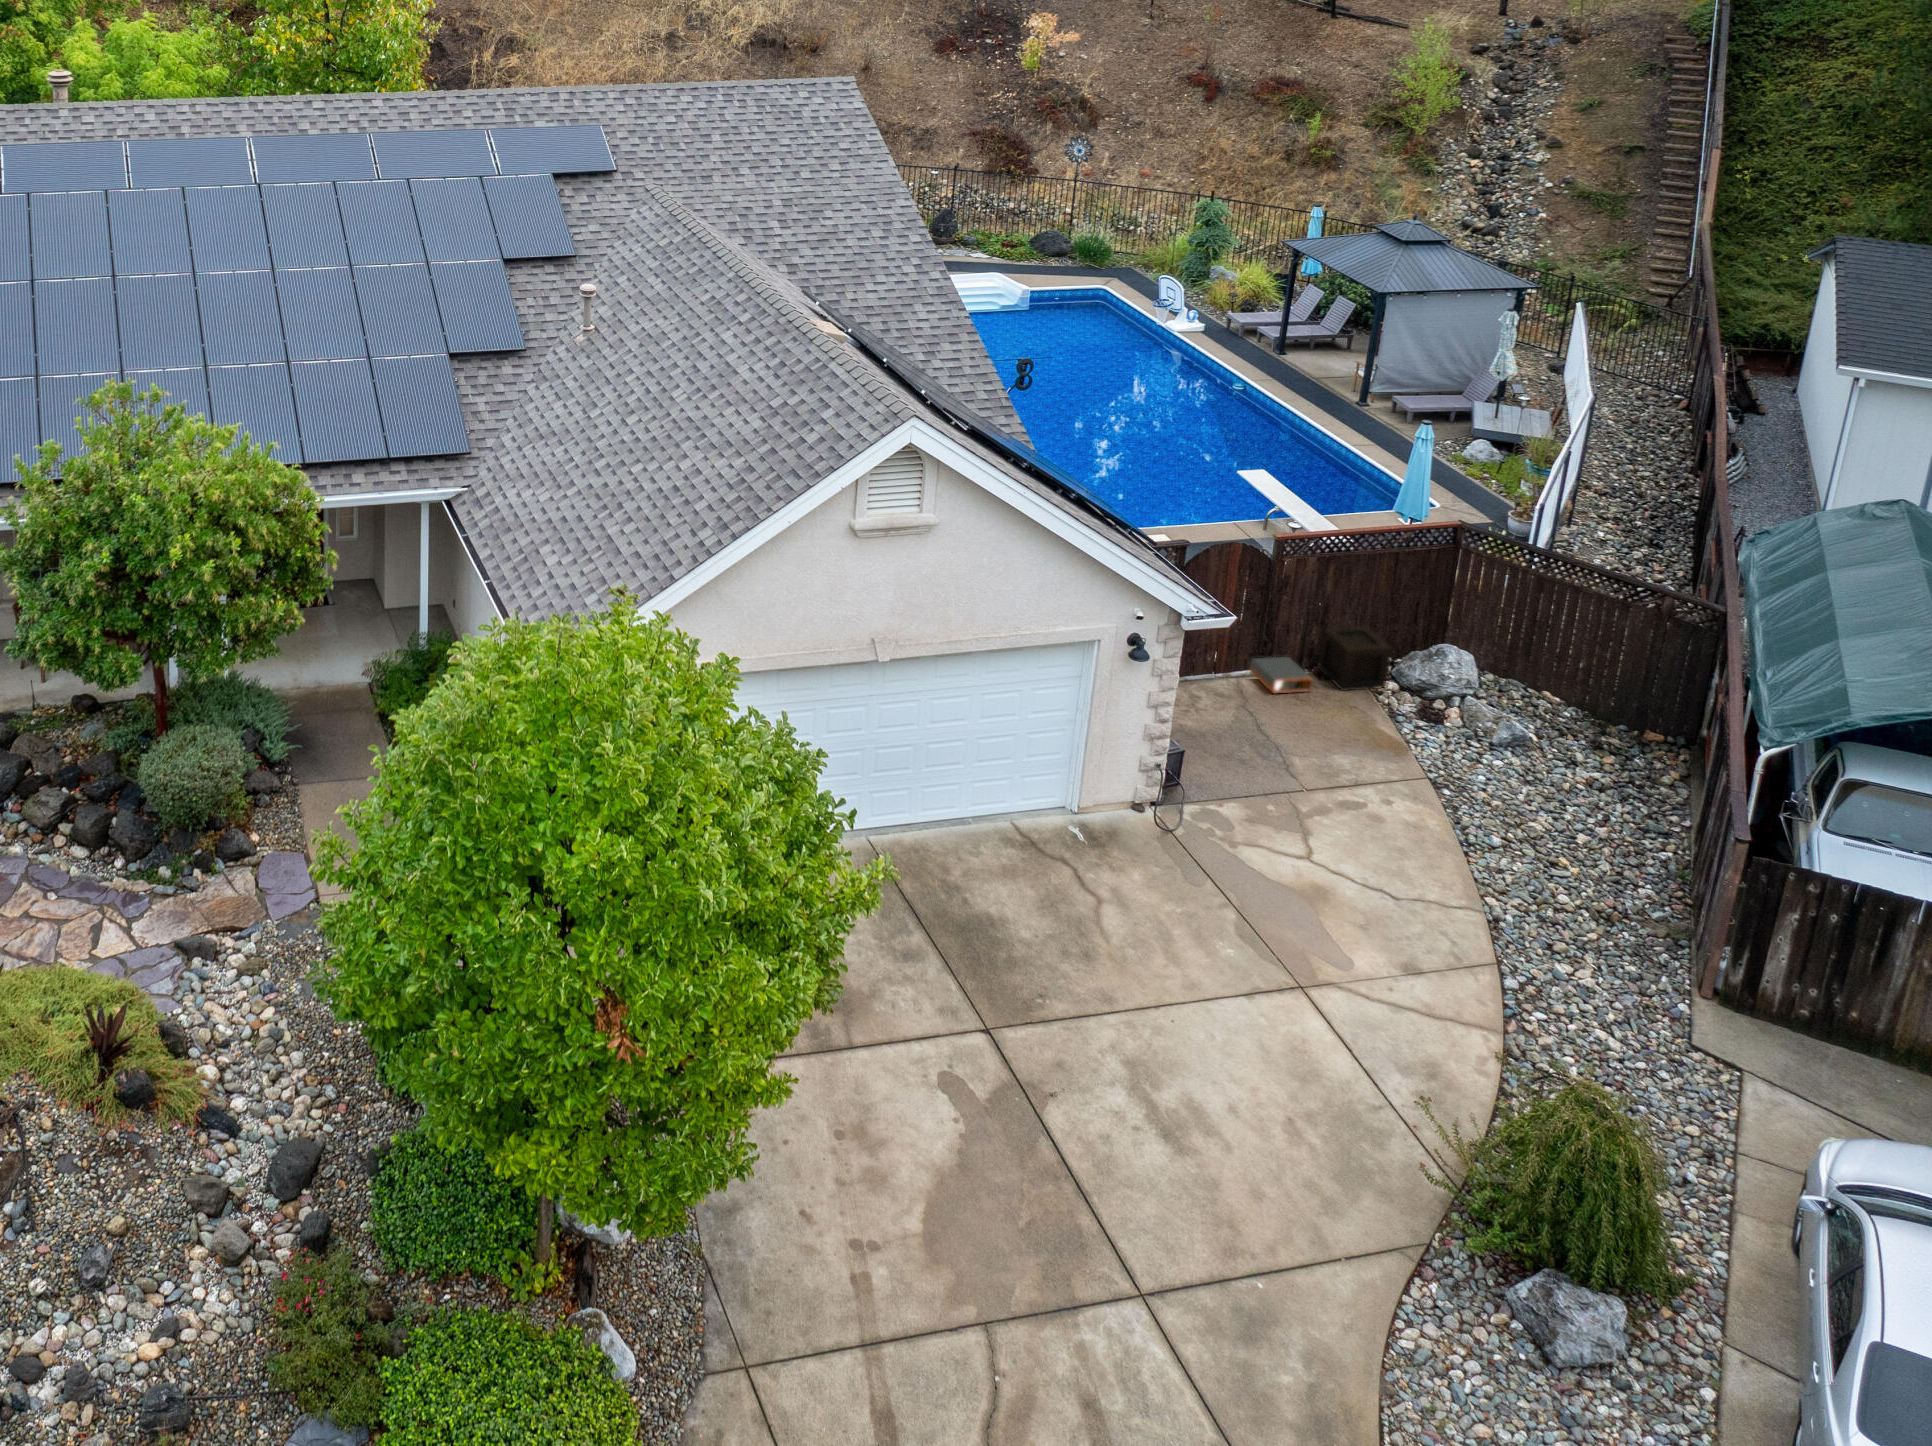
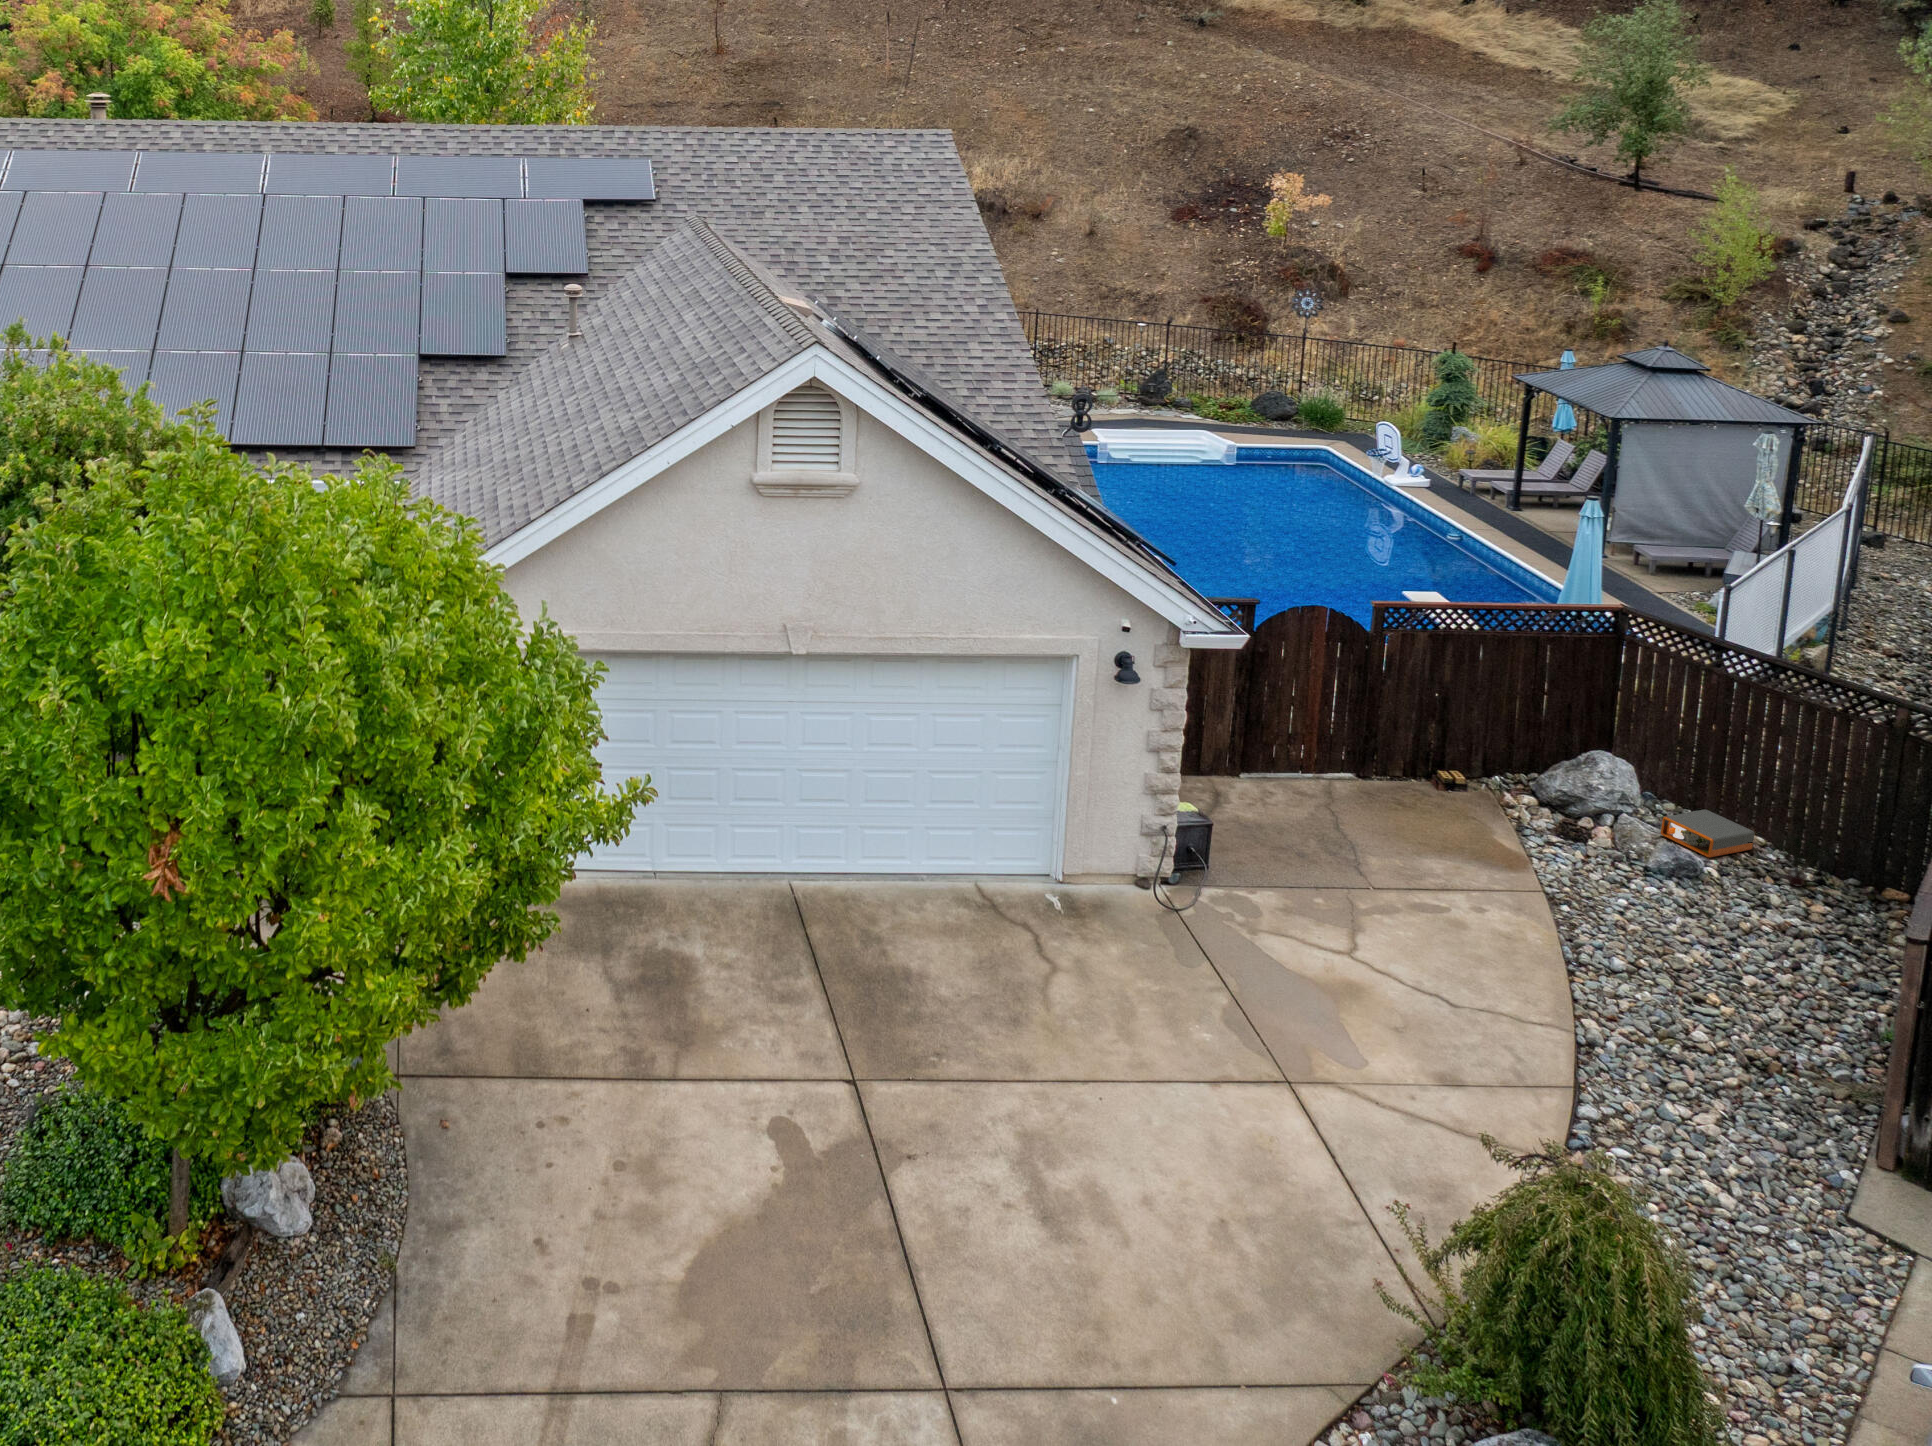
wooden crate: present [1318,626,1392,691] -> none [1442,728,1532,806]
storage box: present [1250,657,1312,693] -> present [1661,809,1755,858]

